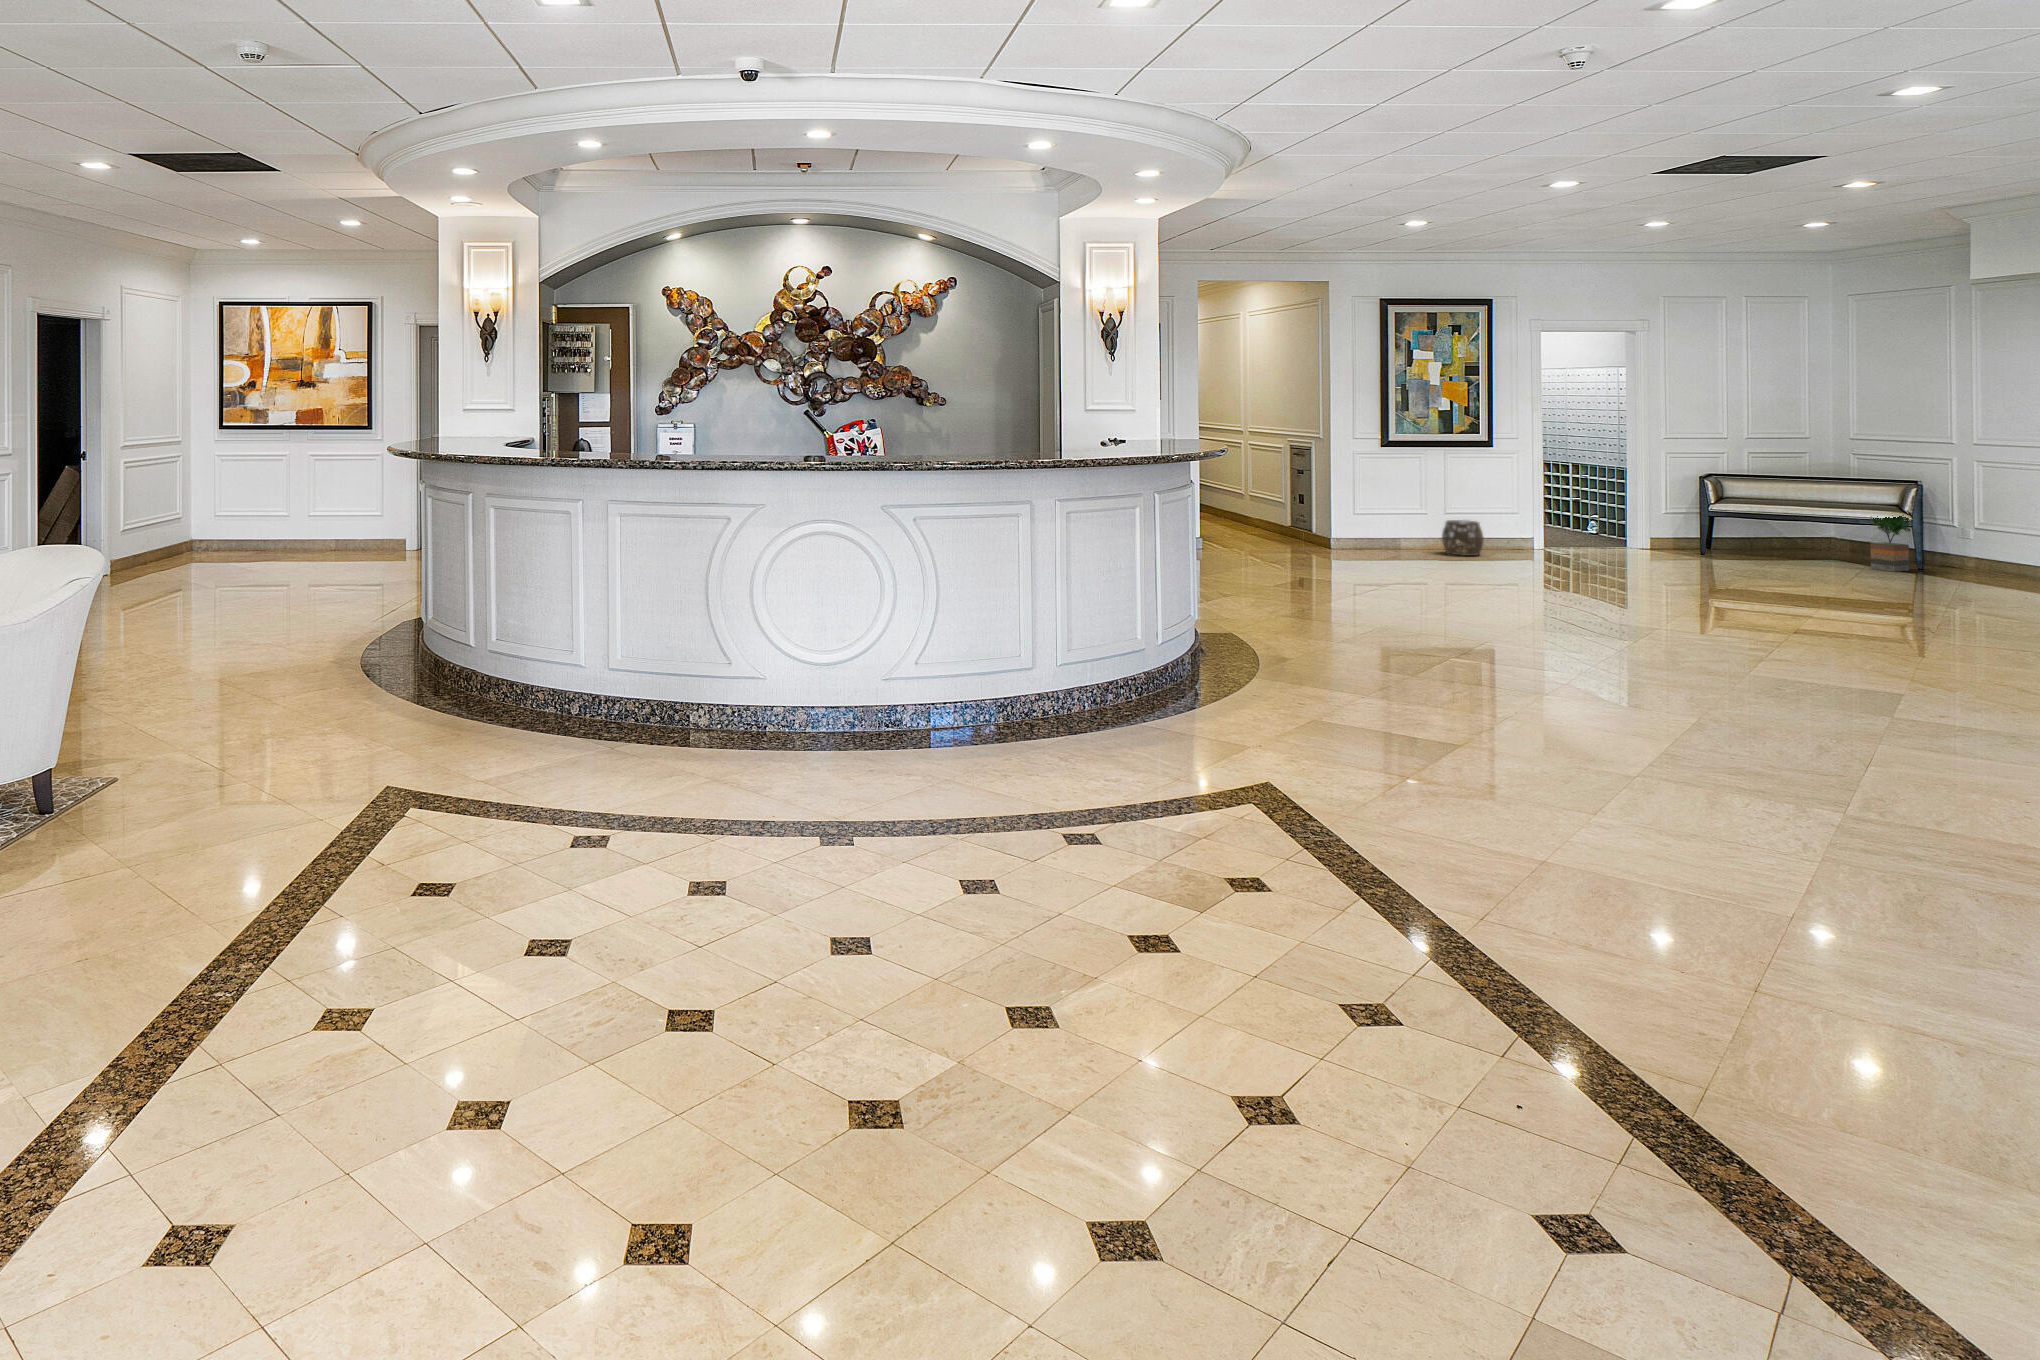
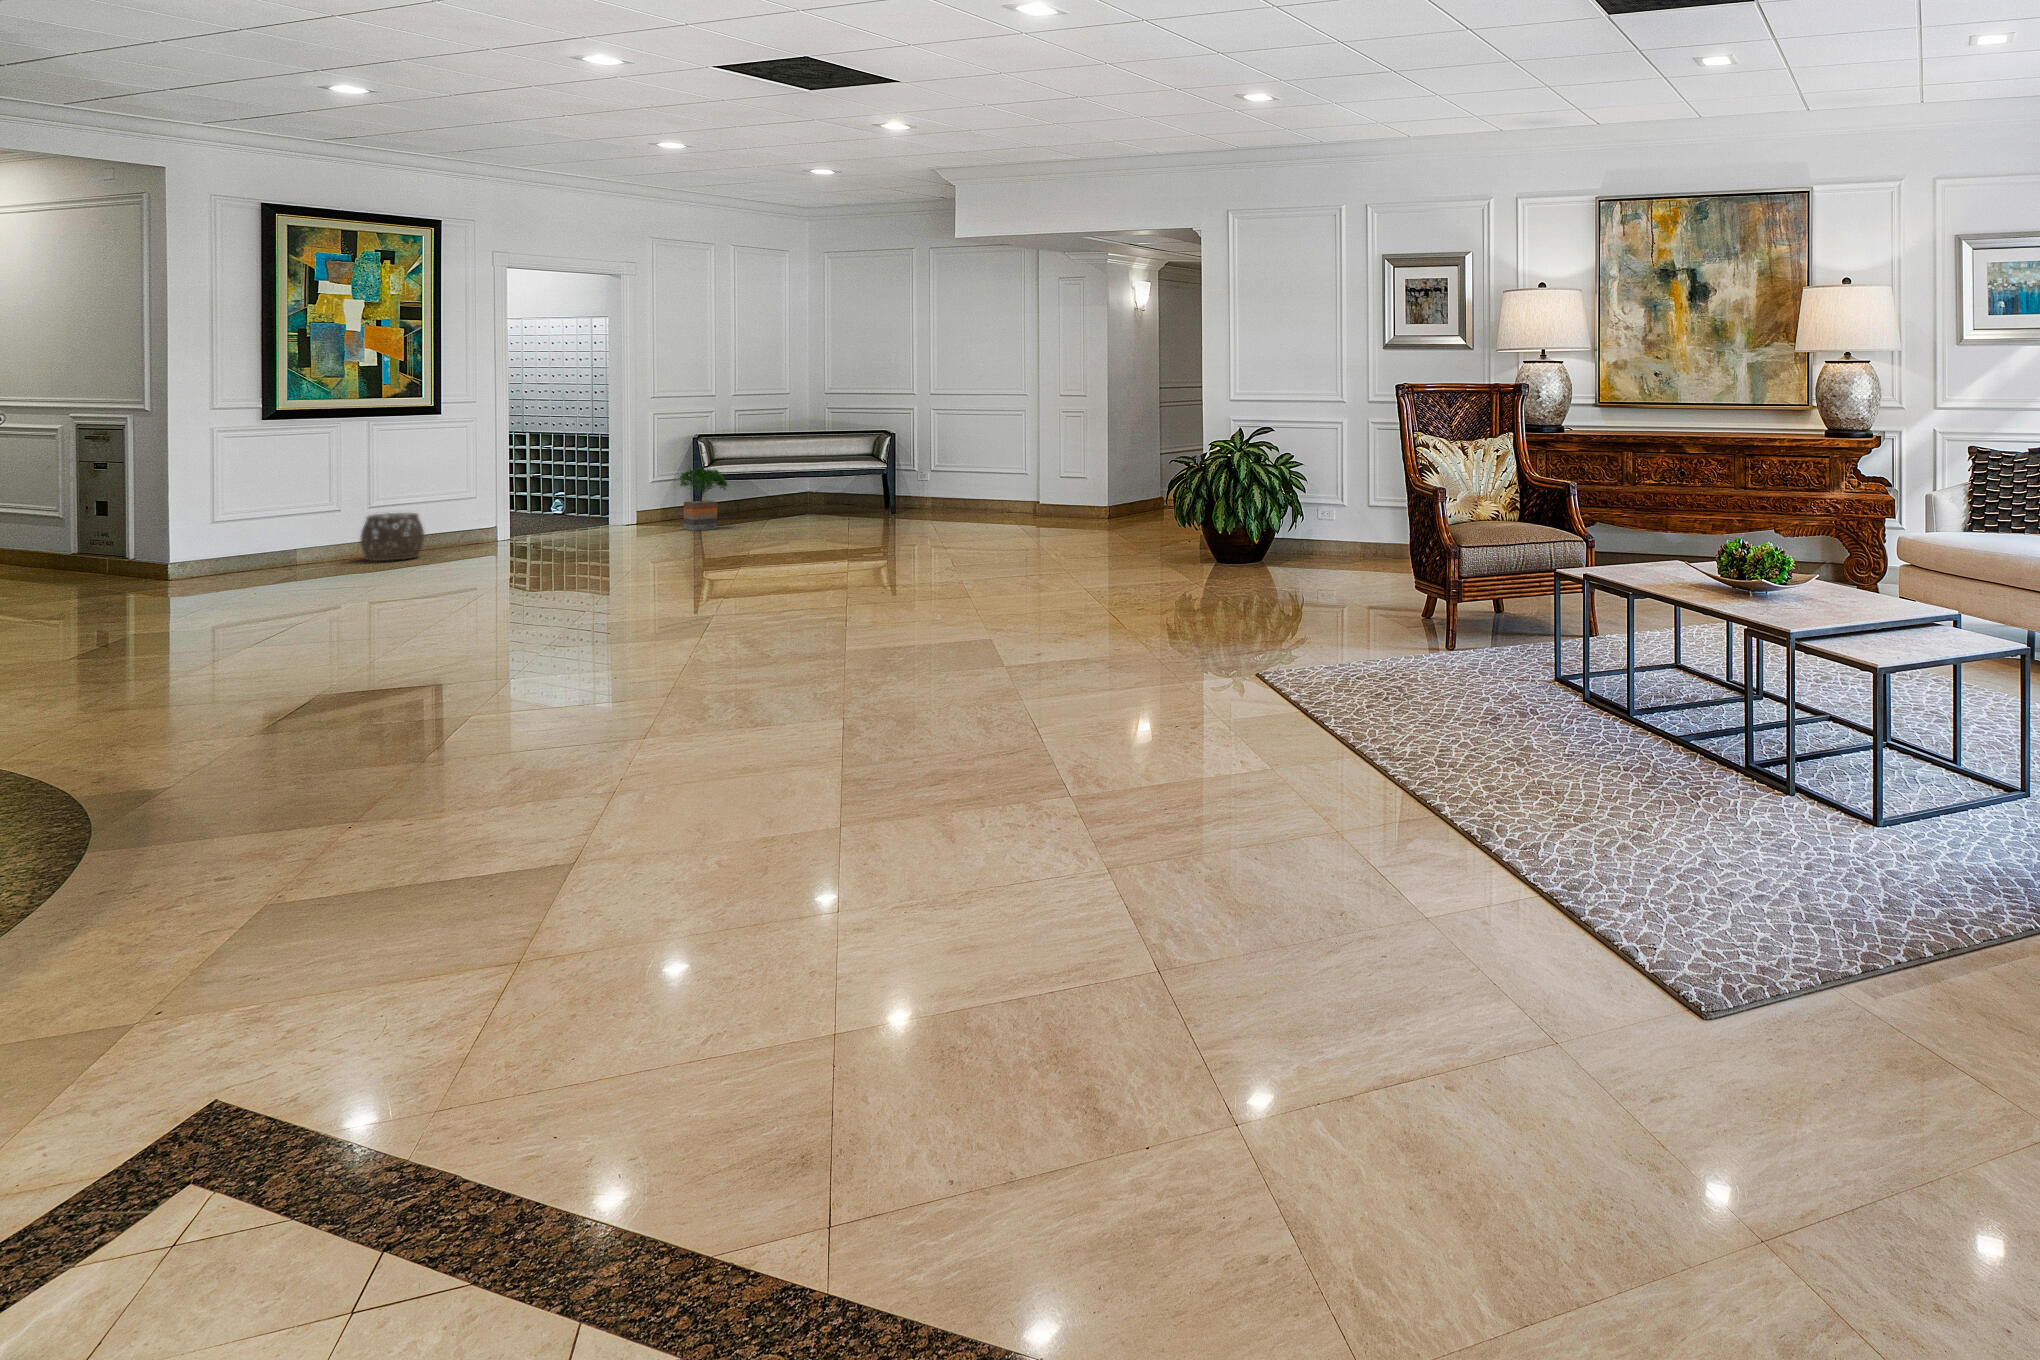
potted tree: present [1870,515,1913,572] -> present [679,468,727,531]

